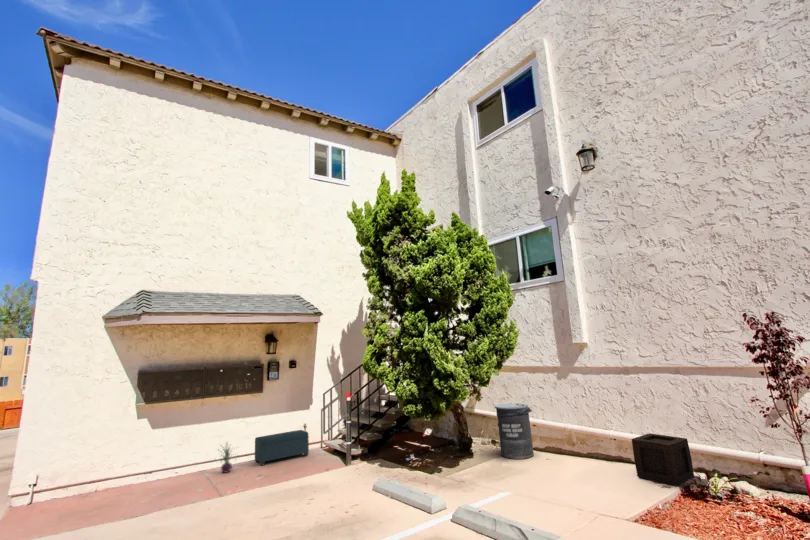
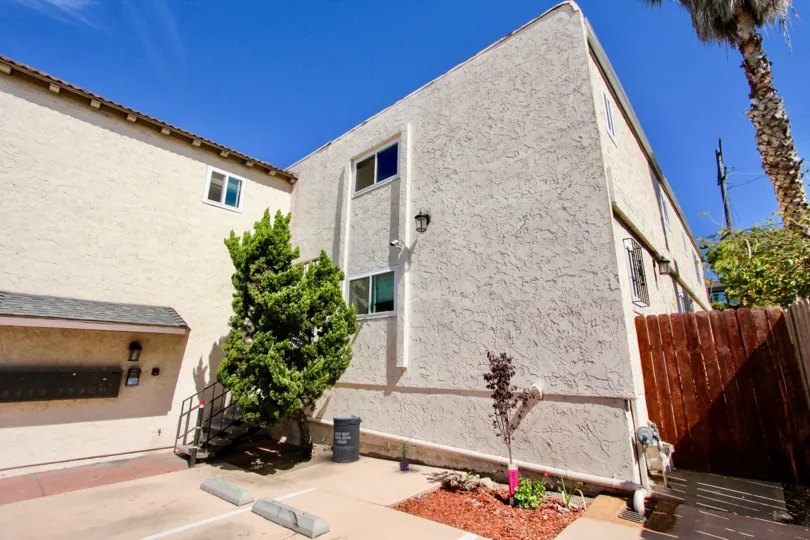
bench: present [255,430,309,466] -> none [96,435,159,469]
wooden crate: present [632,433,694,486] -> none [419,441,459,482]
decorative plant: present [218,448,232,473] -> present [399,440,409,470]

